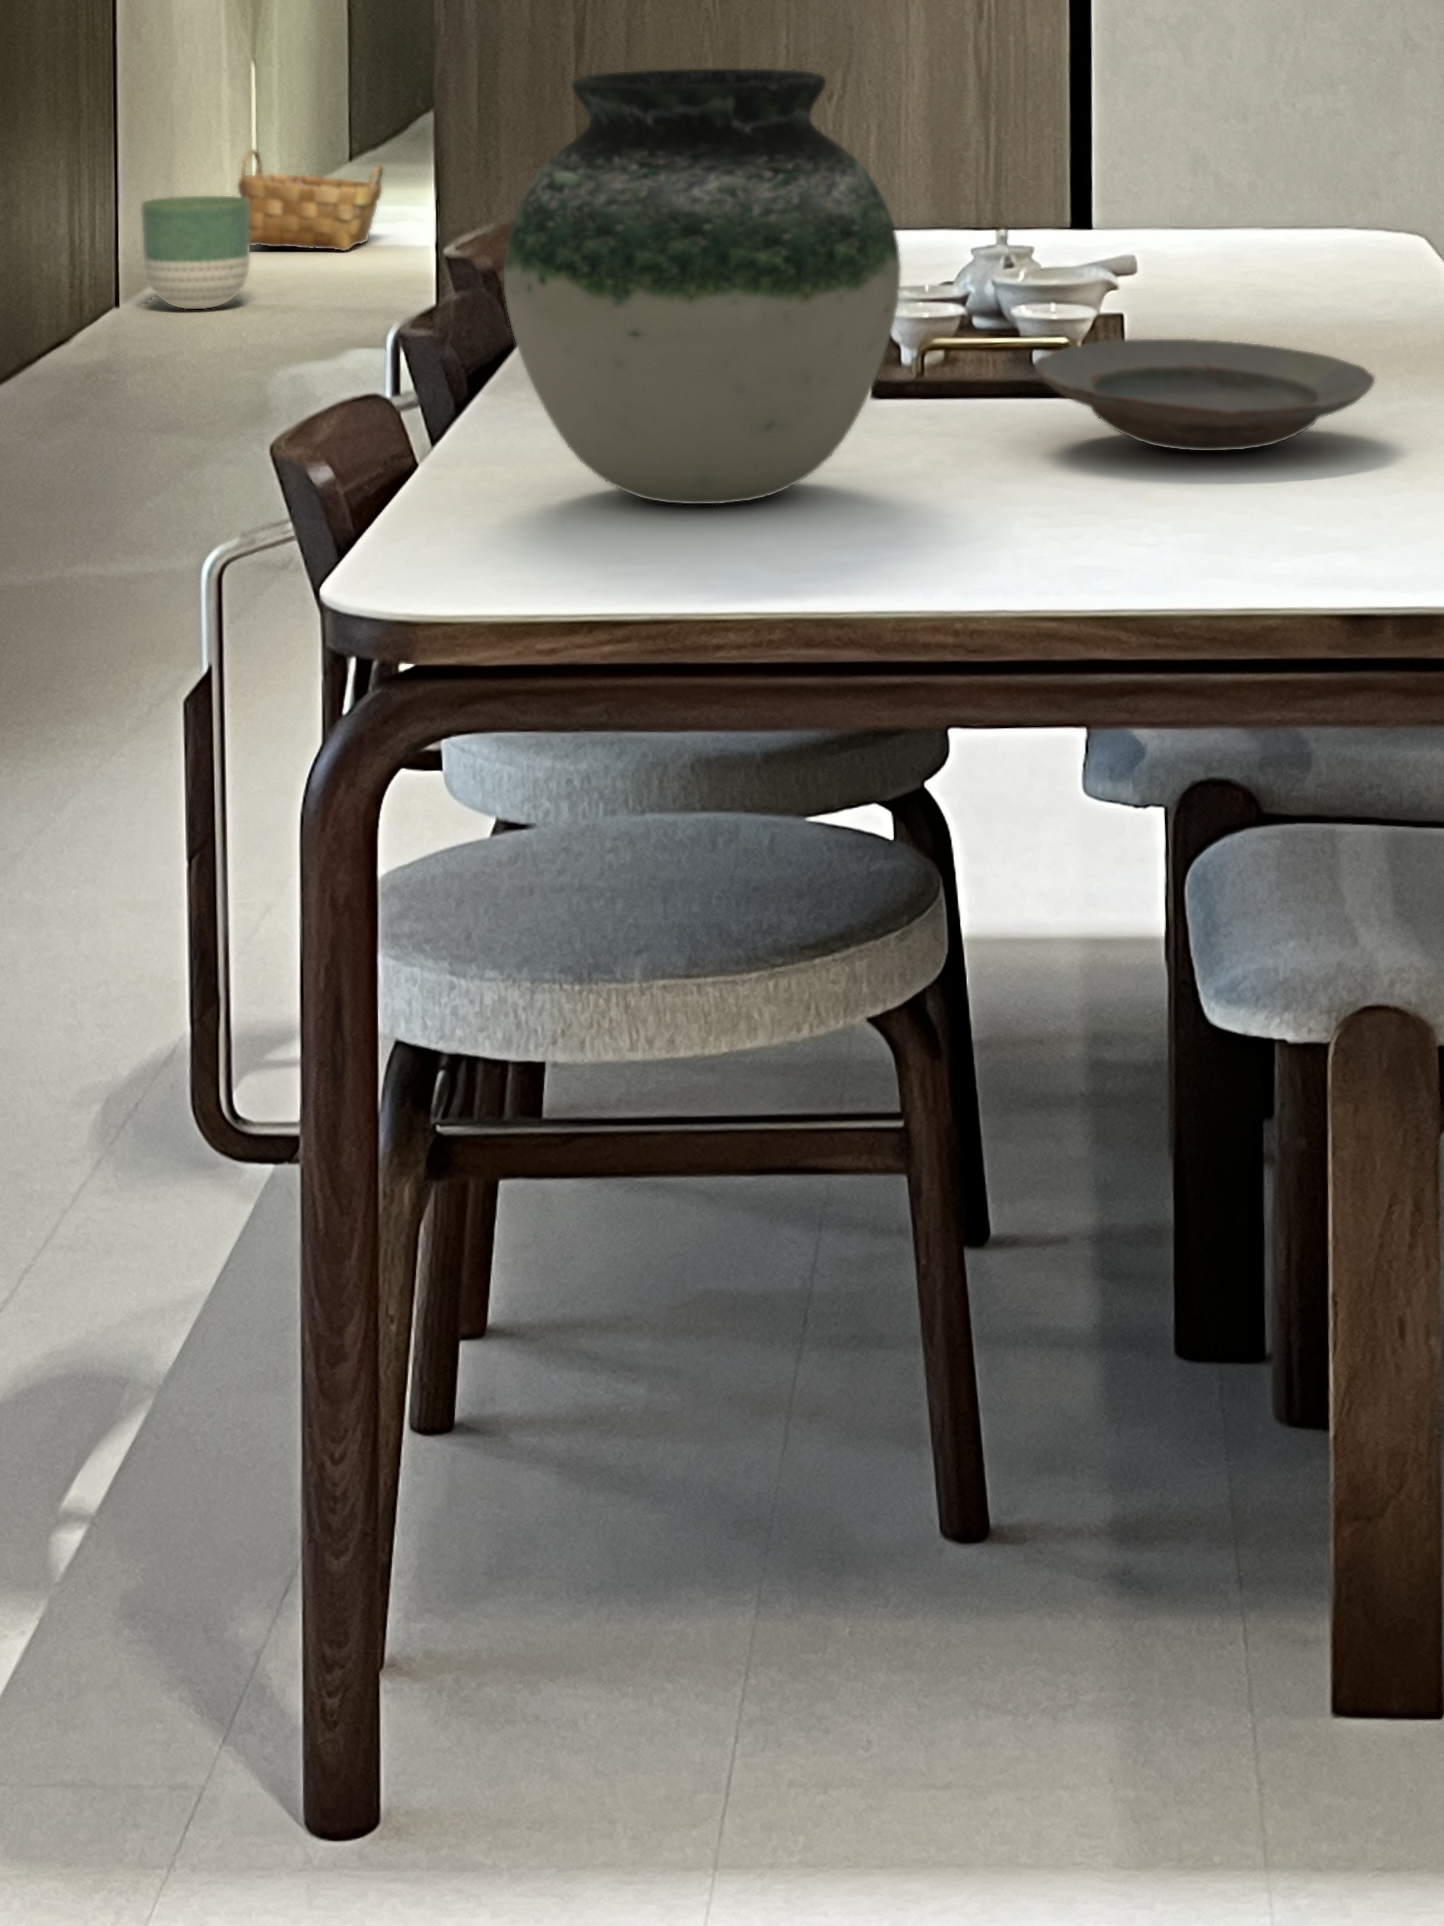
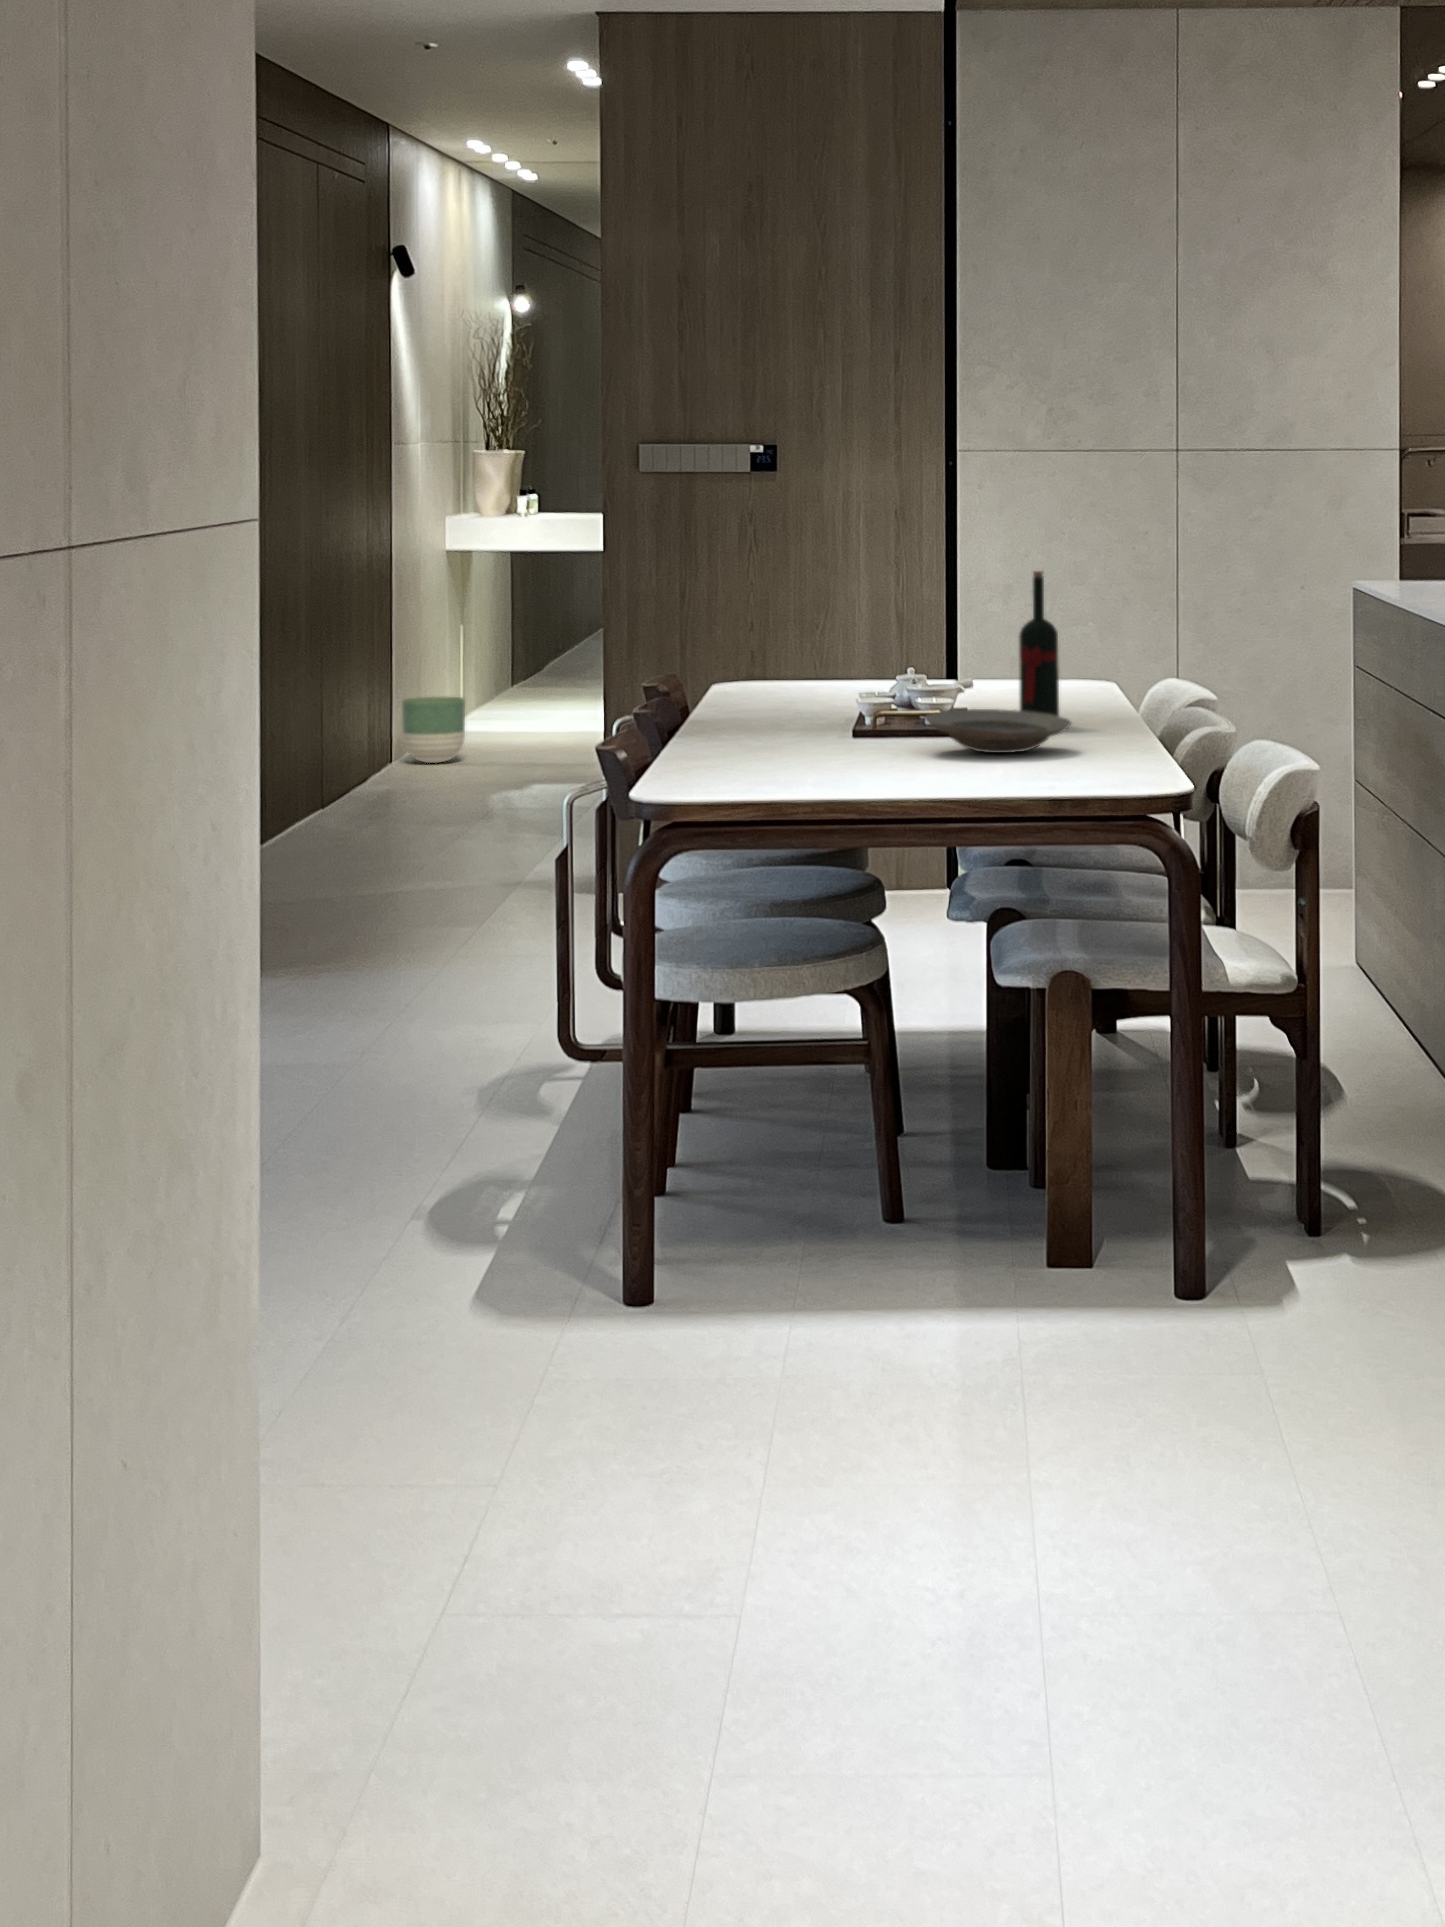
wine bottle: none [1242,18,1329,360] -> present [1019,571,1059,716]
vase: present [504,69,901,504] -> none [701,587,869,769]
woven basket: present [238,149,383,251] -> none [450,672,537,733]

